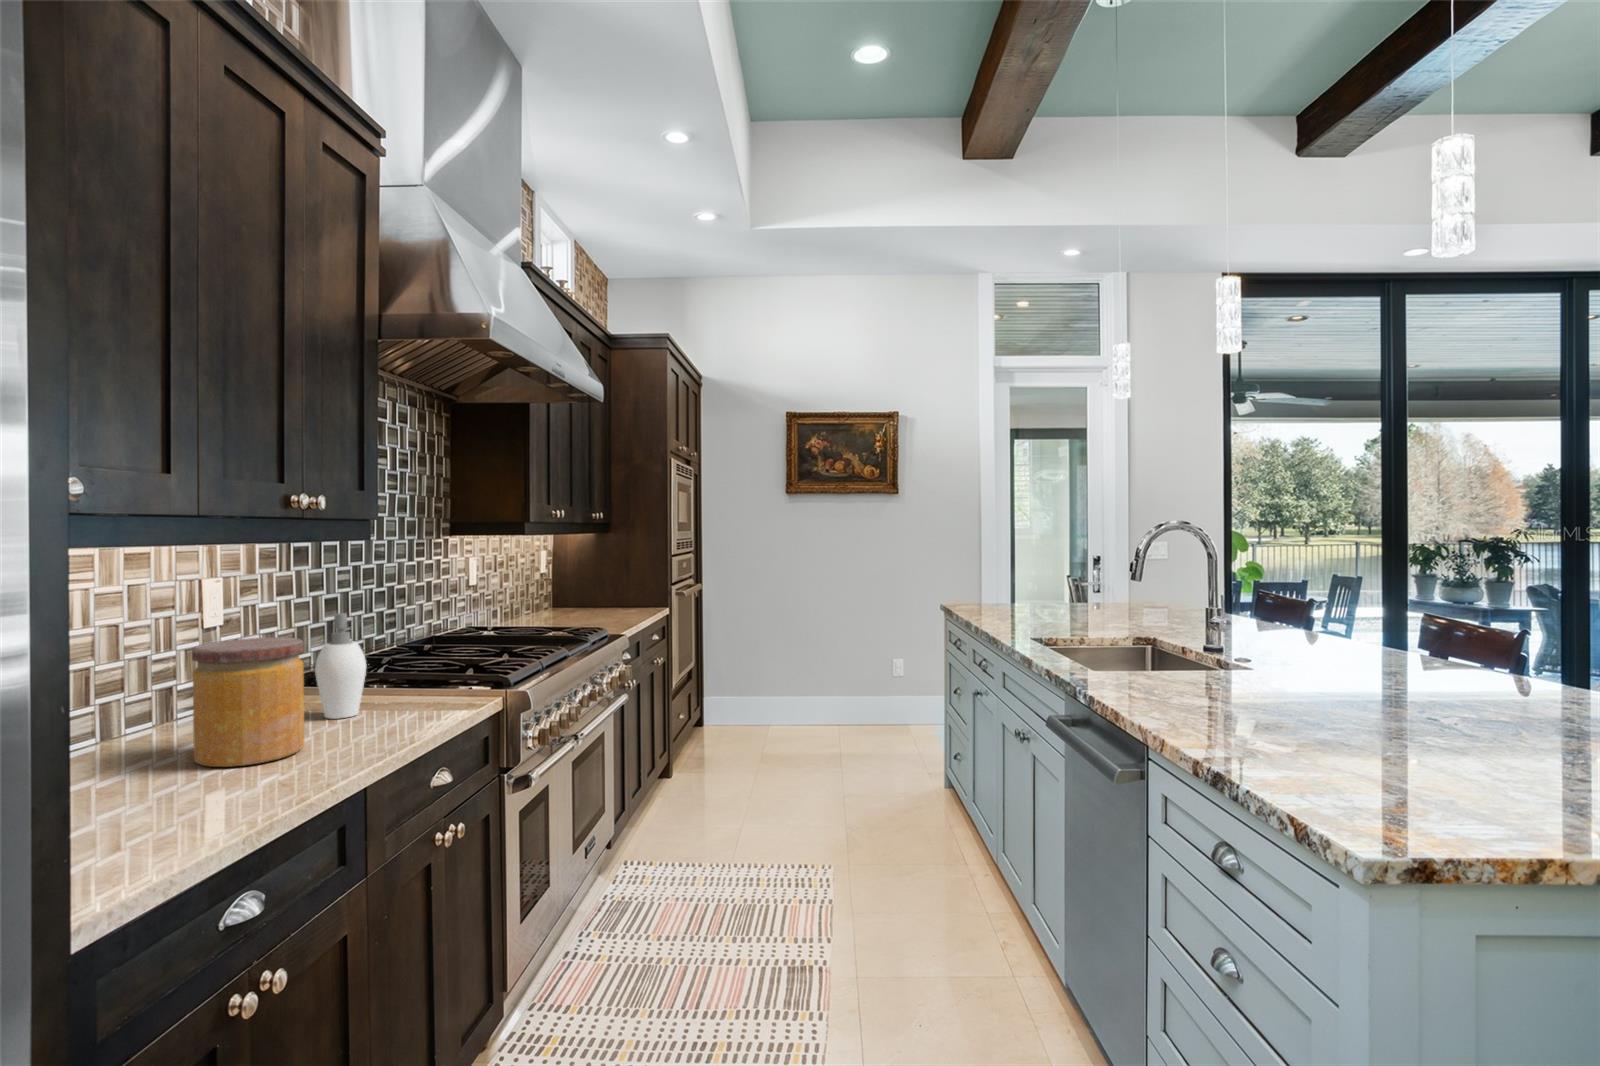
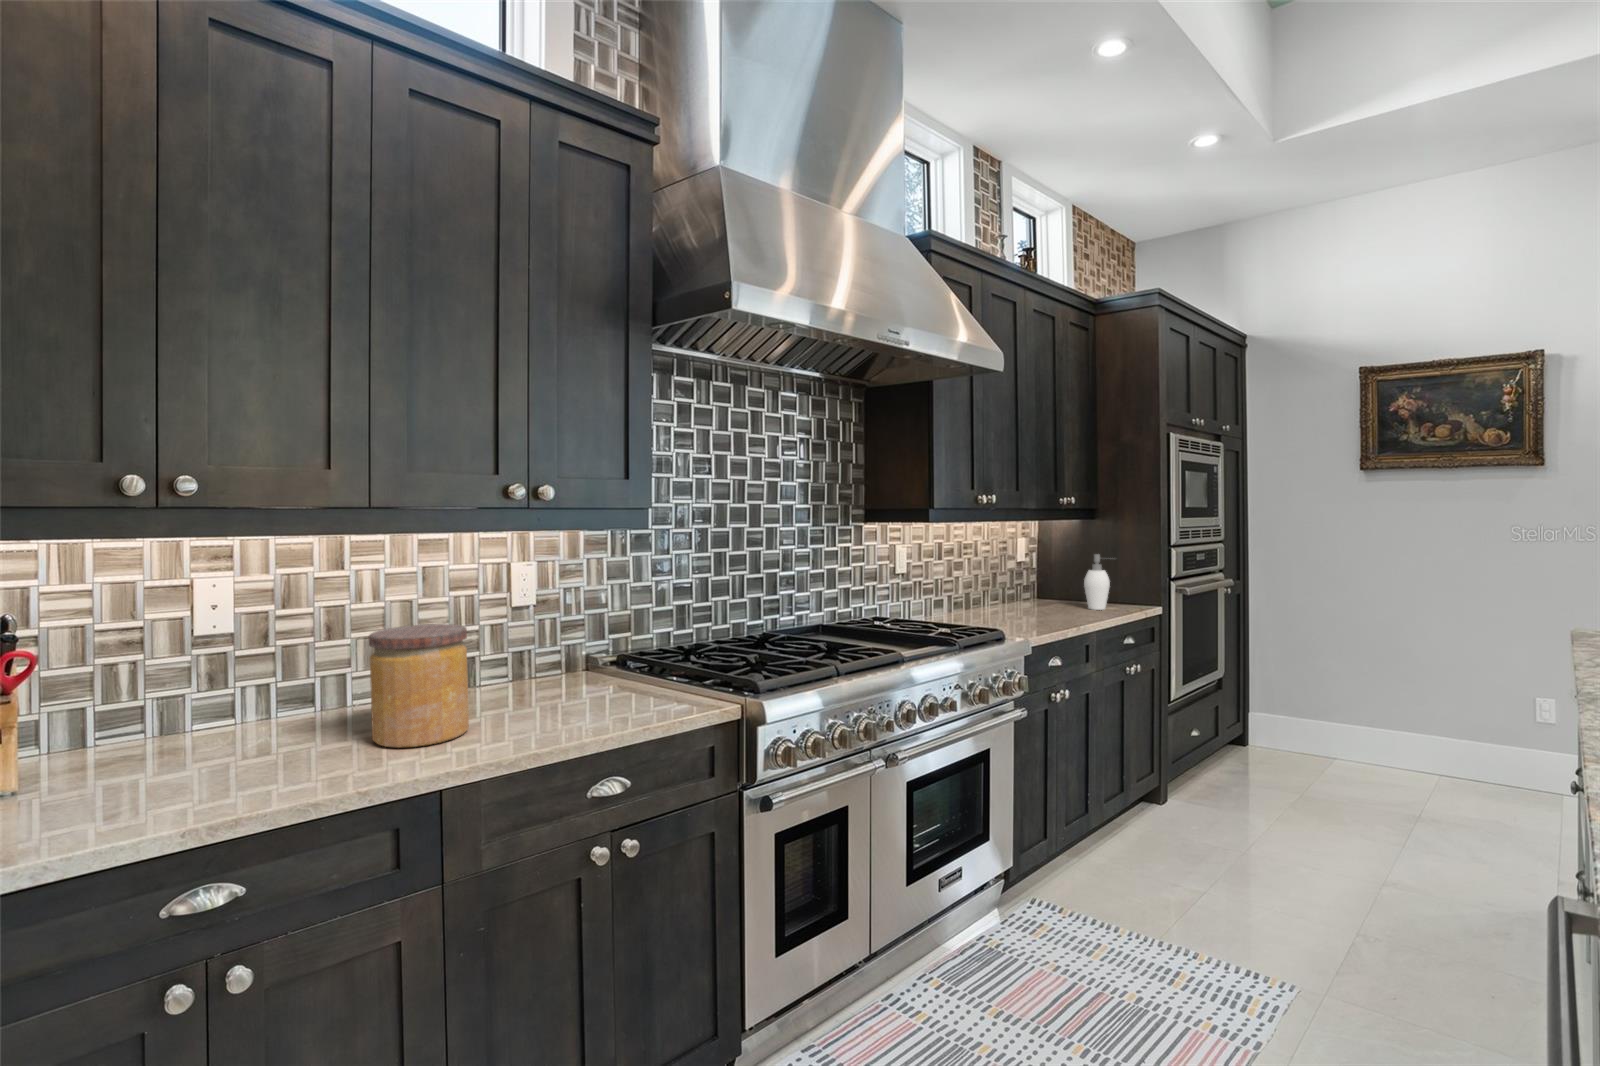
soap dispenser: present [315,613,366,719] -> present [1084,554,1110,610]

